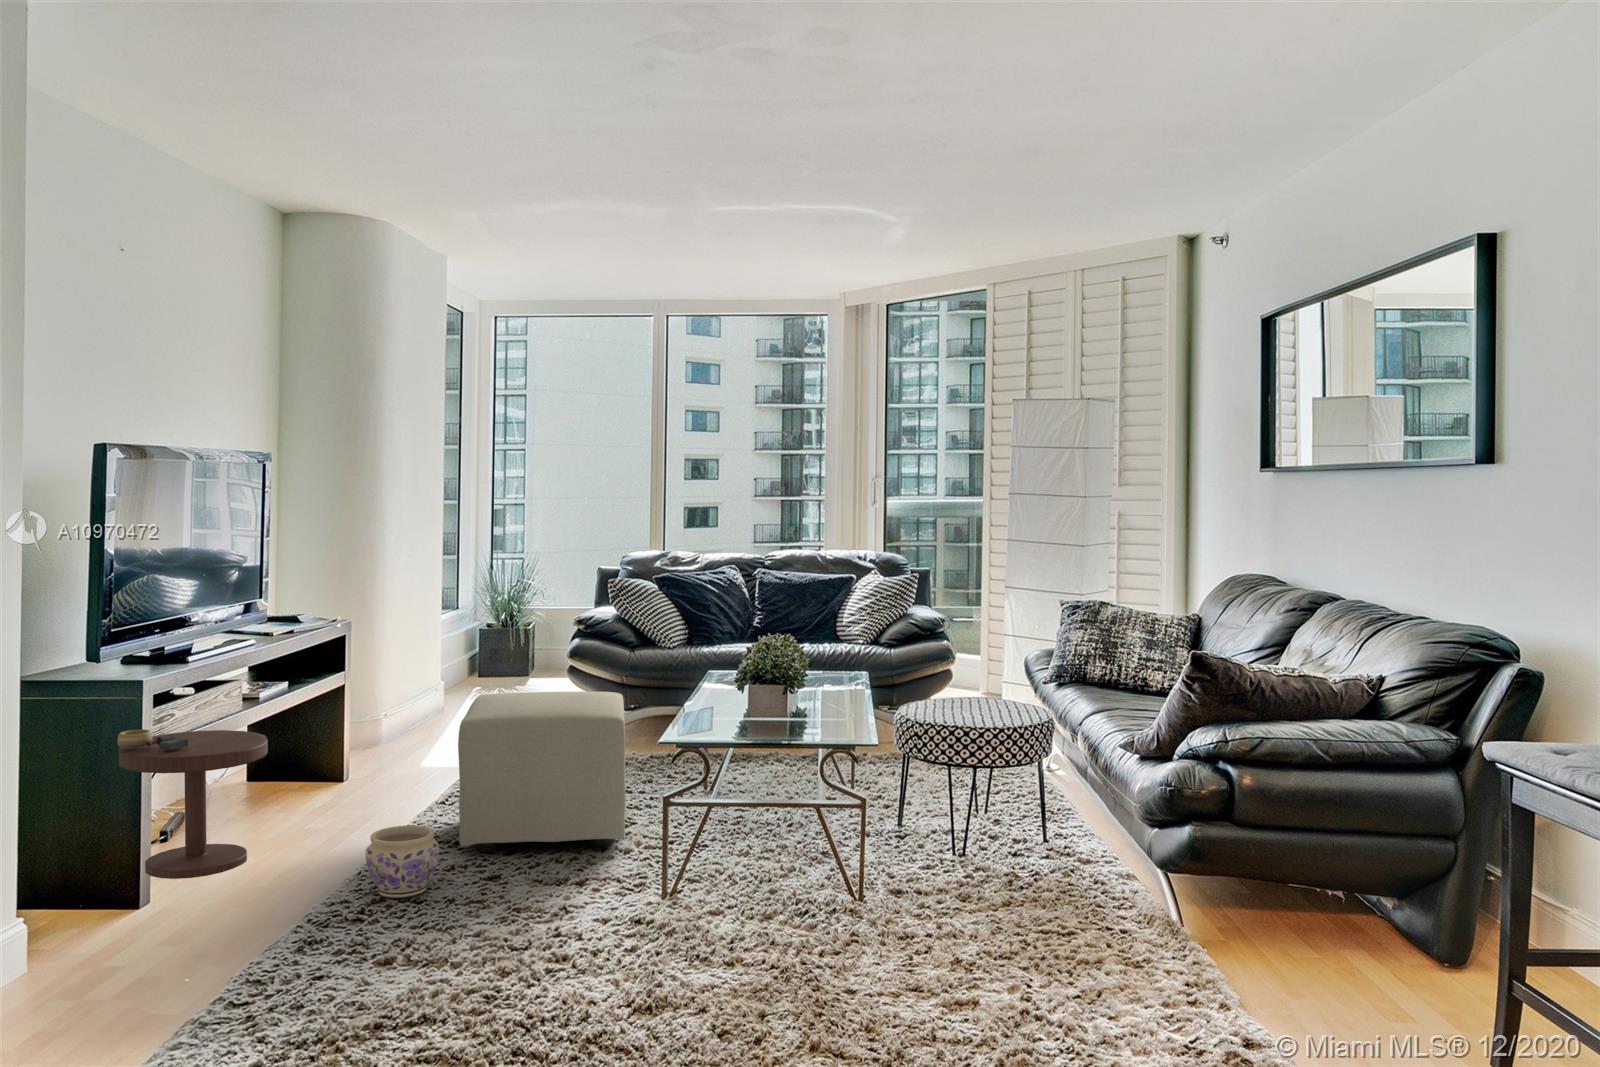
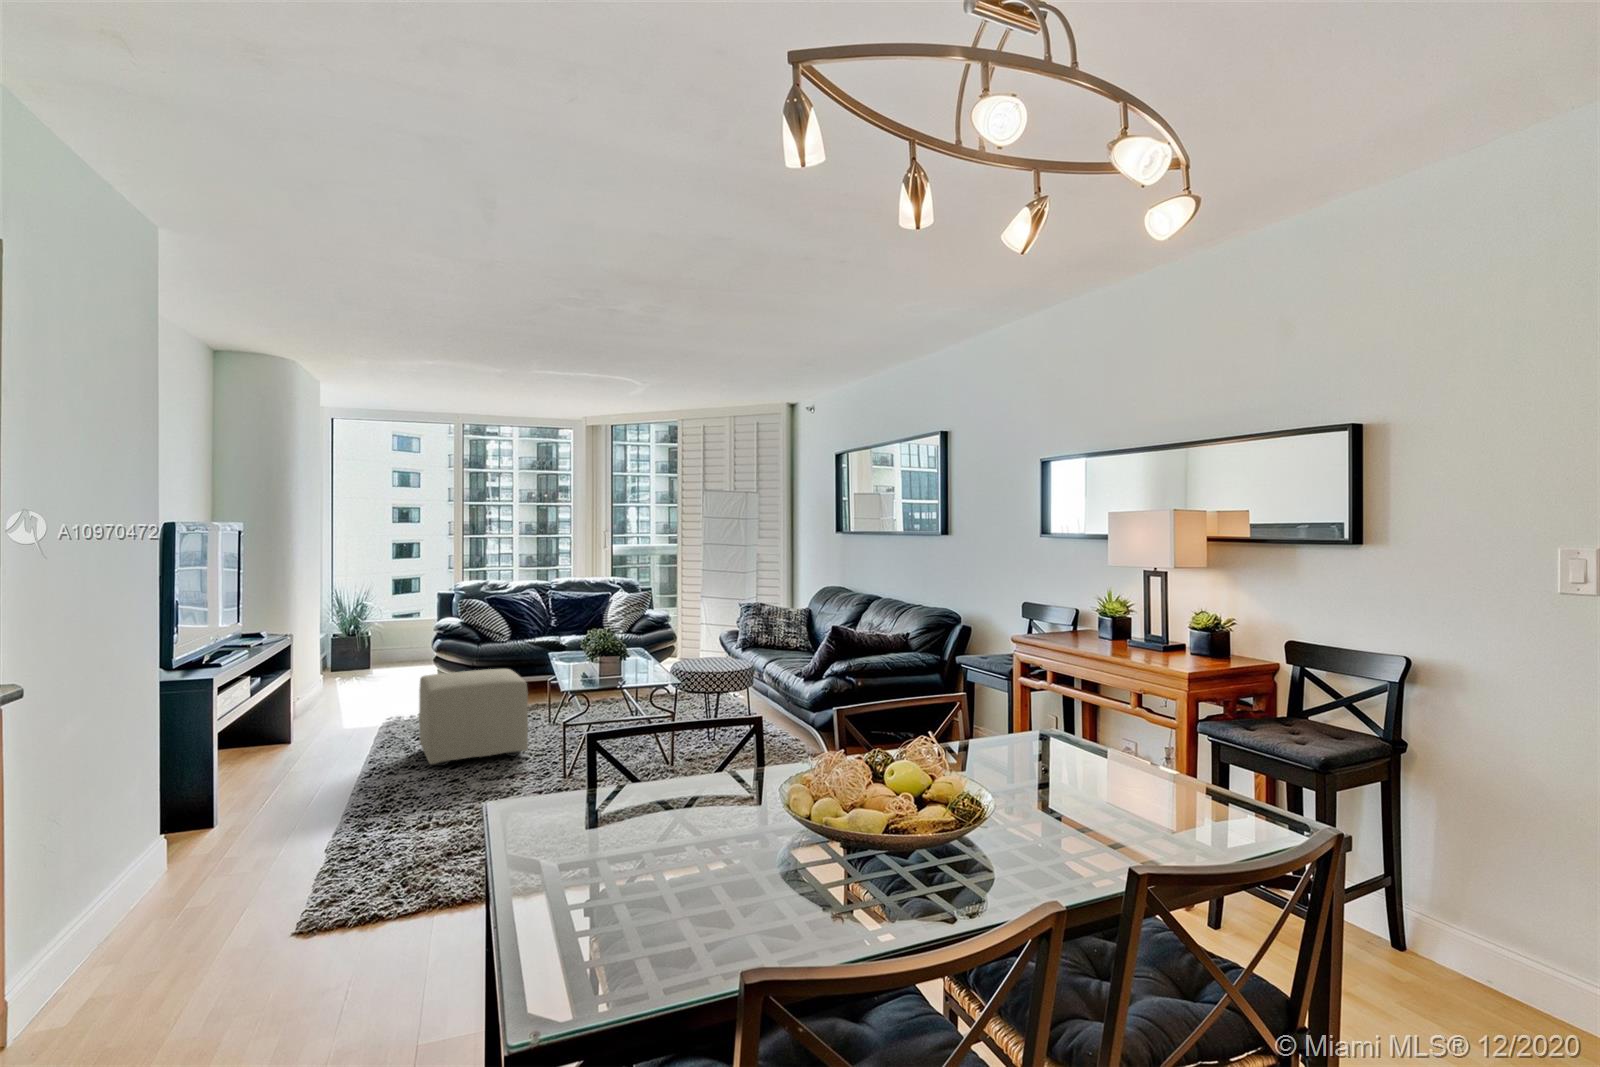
side table: present [117,729,268,879] -> none [273,702,363,848]
planter: present [366,825,439,899] -> none [386,753,431,796]

